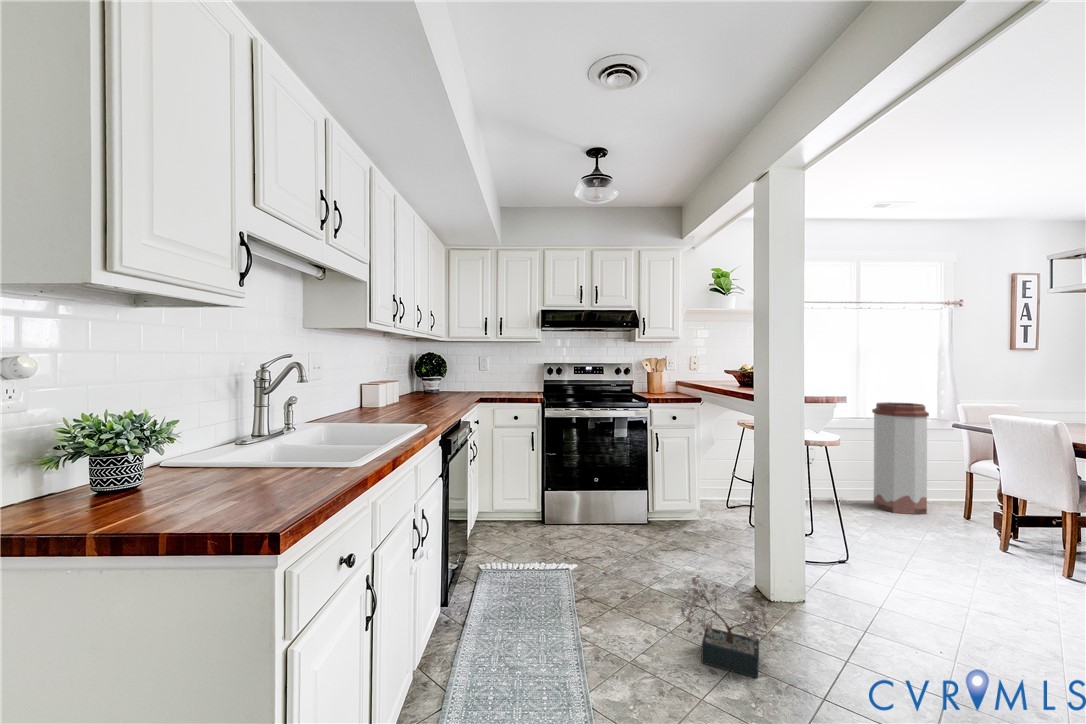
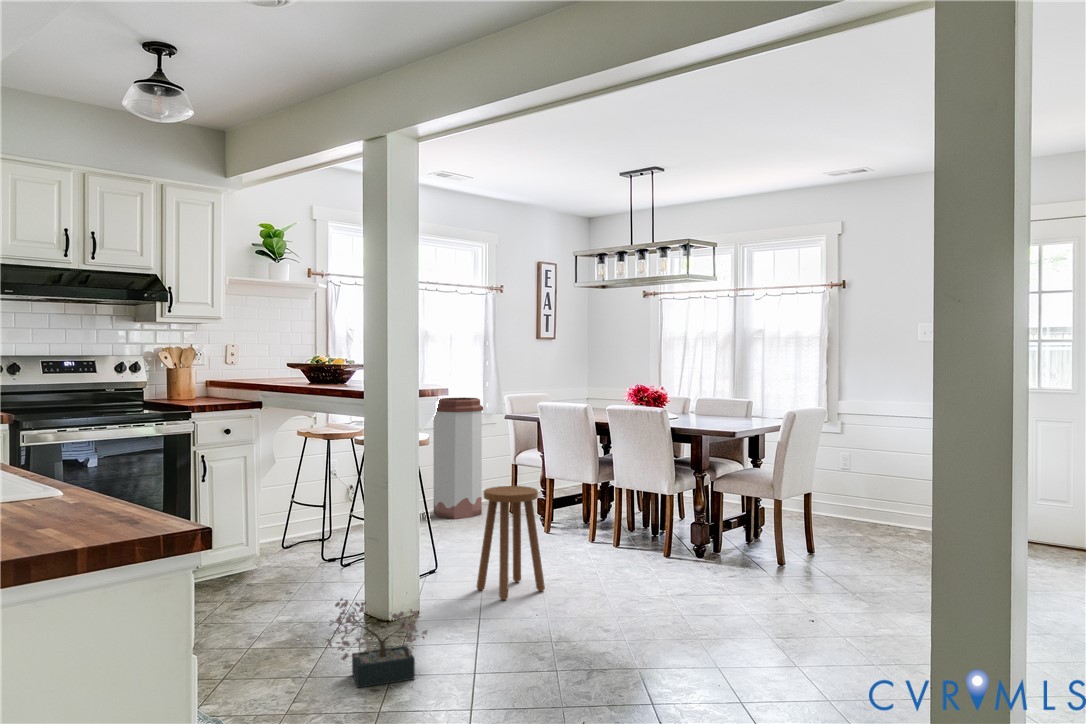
stool: none [880,498,970,626] -> present [477,486,545,600]

